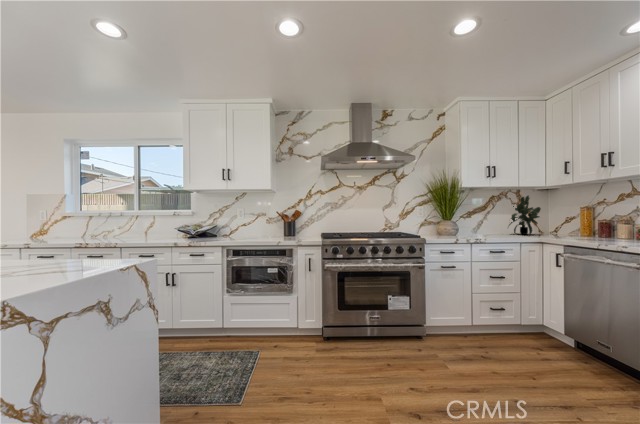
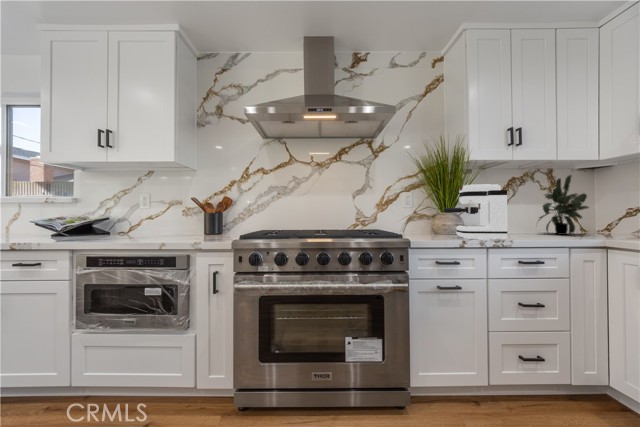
coffee maker: none [445,203,484,238] -> present [444,184,508,240]

